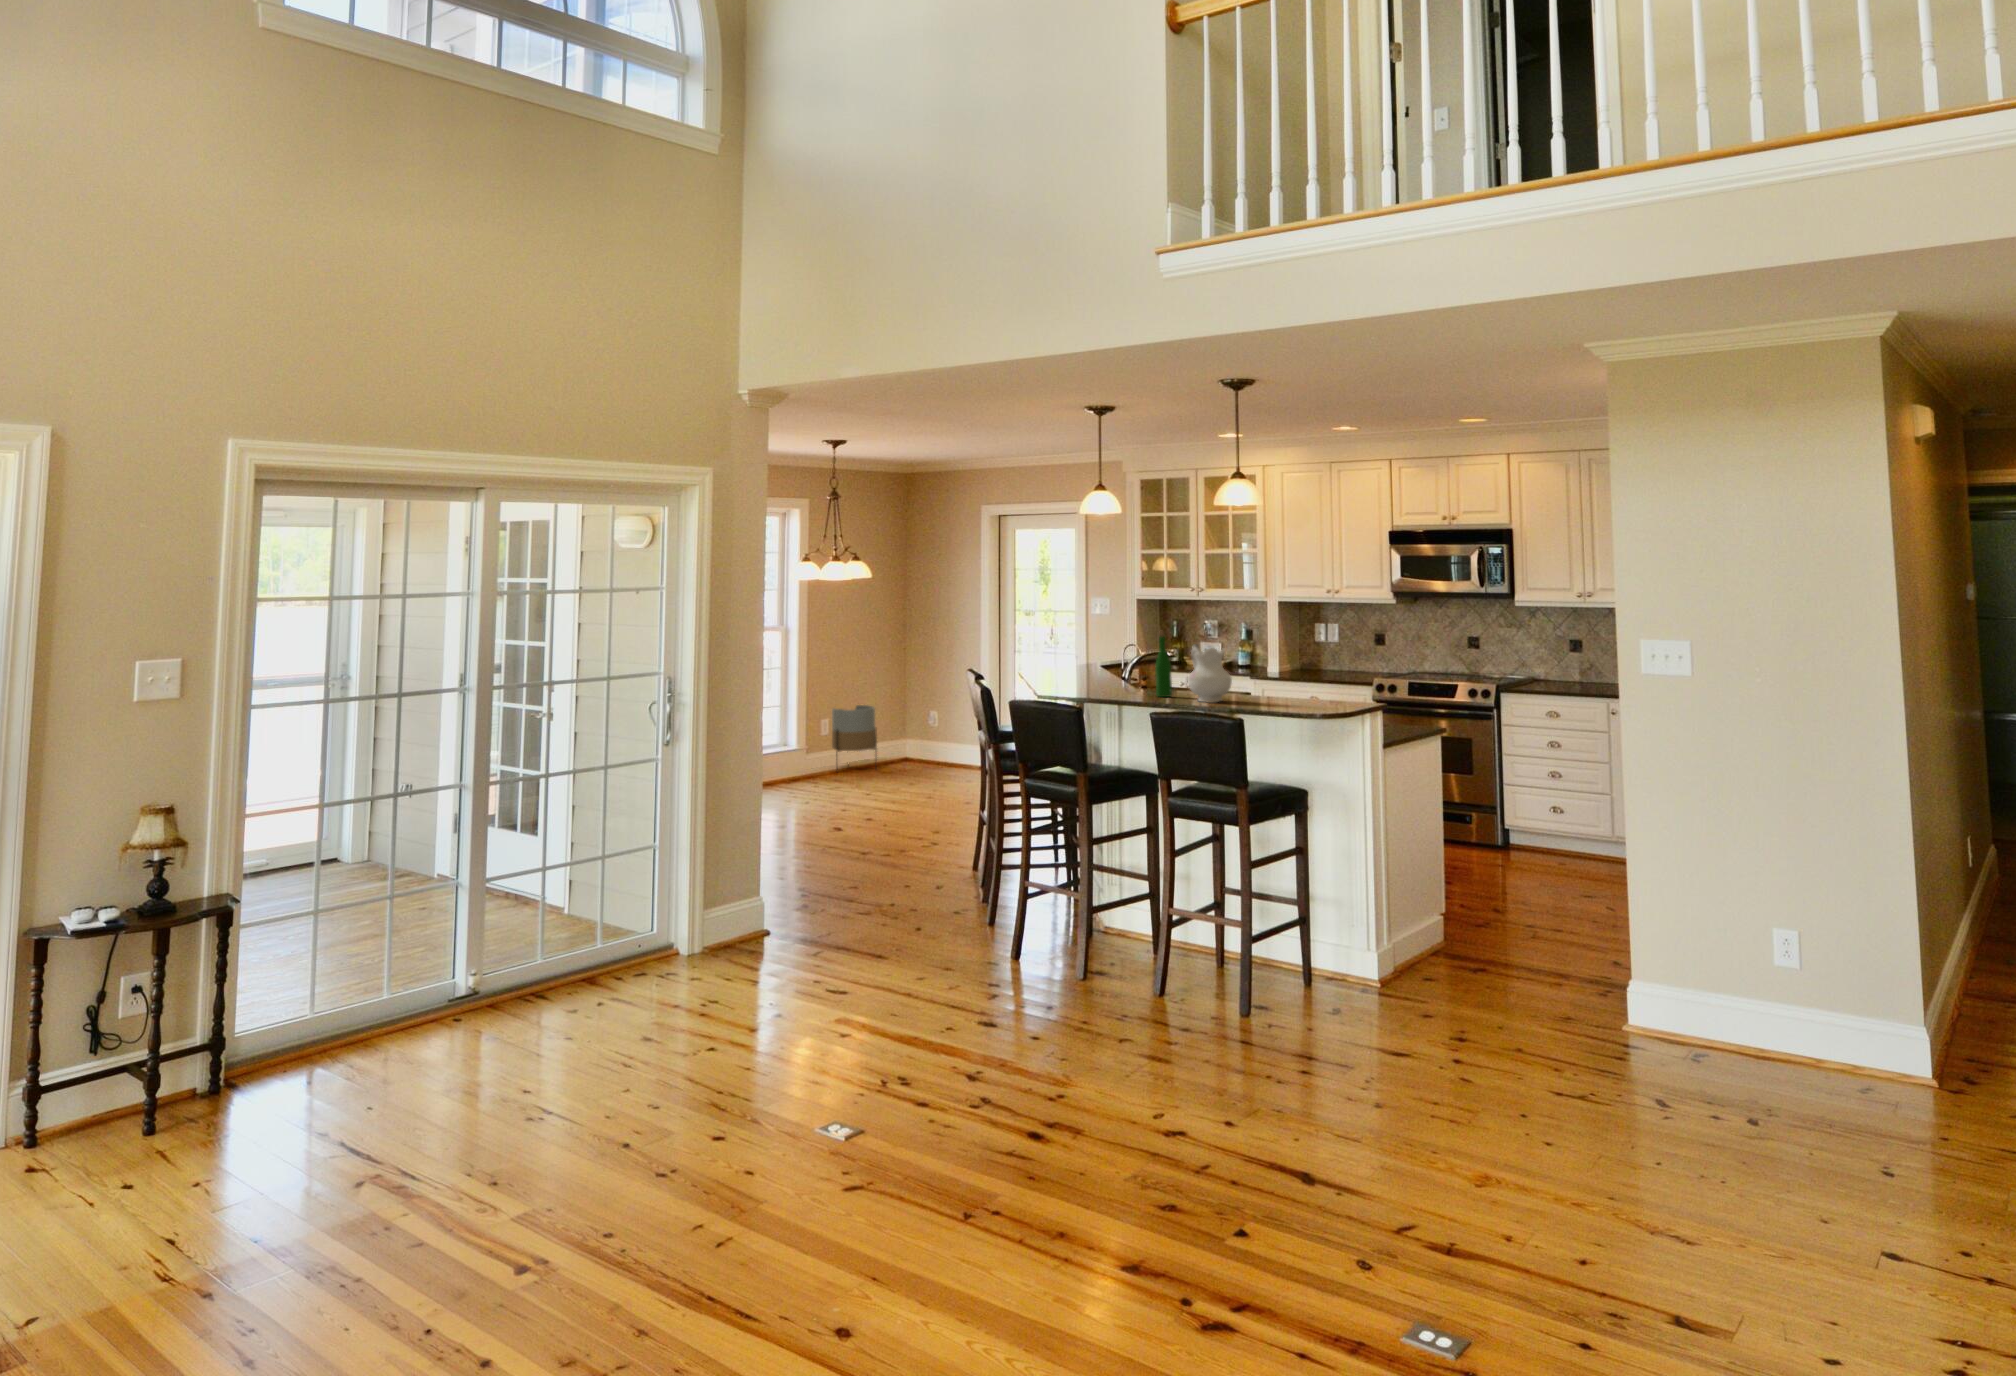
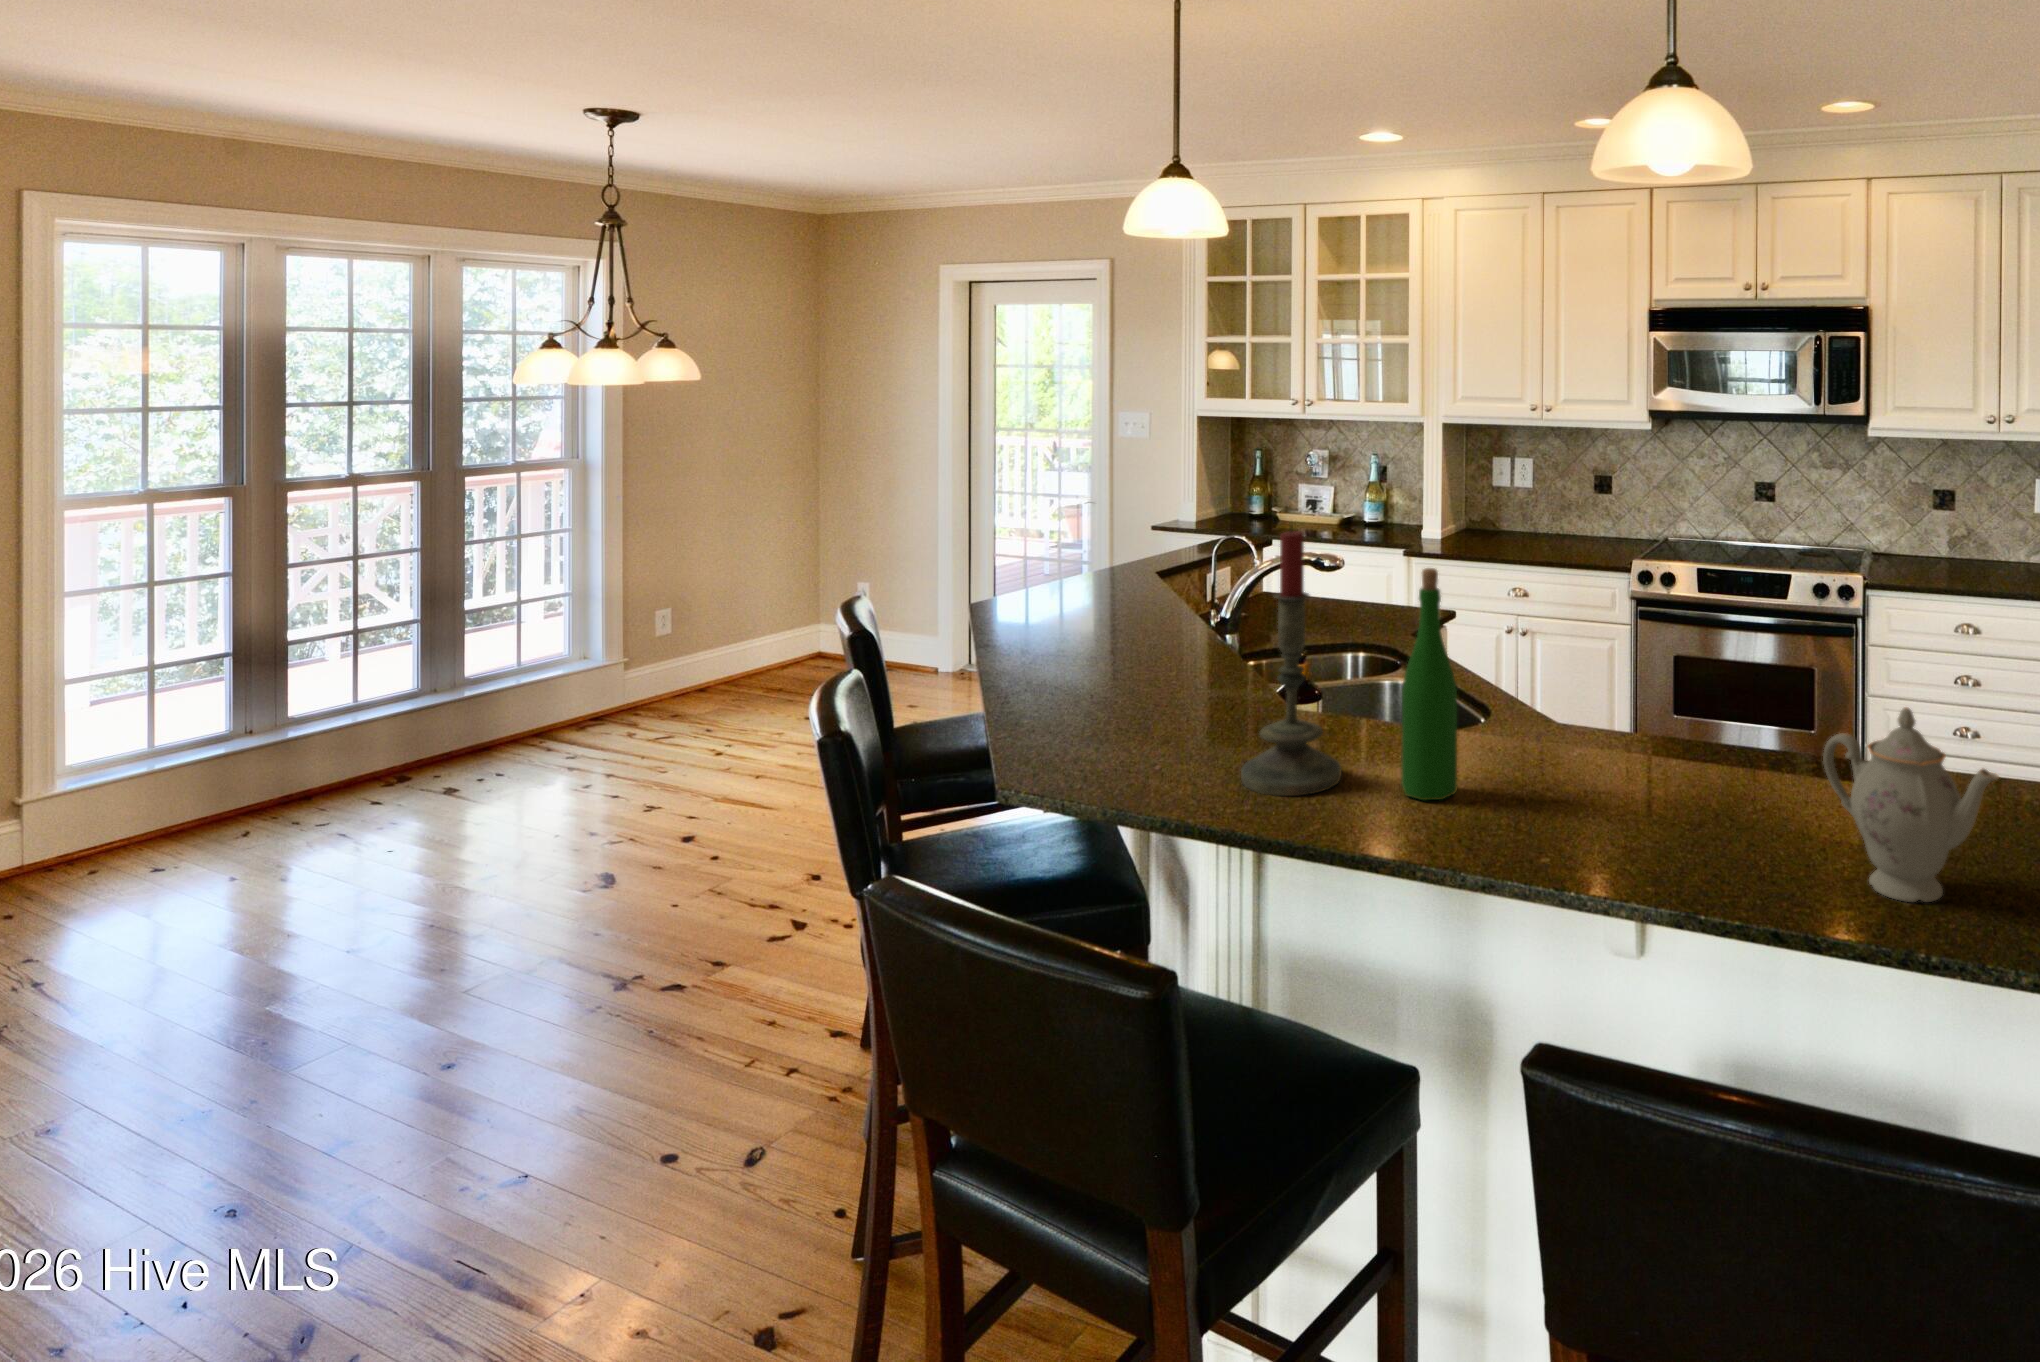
candle: none [1112,619,1141,696] -> present [1241,530,1341,796]
ceramic pitcher: present [1188,644,1232,703] -> none [1545,622,1707,857]
teapot: none [1255,659,1284,707] -> present [1823,707,1998,902]
planter: present [832,705,877,765] -> none [643,594,732,717]

